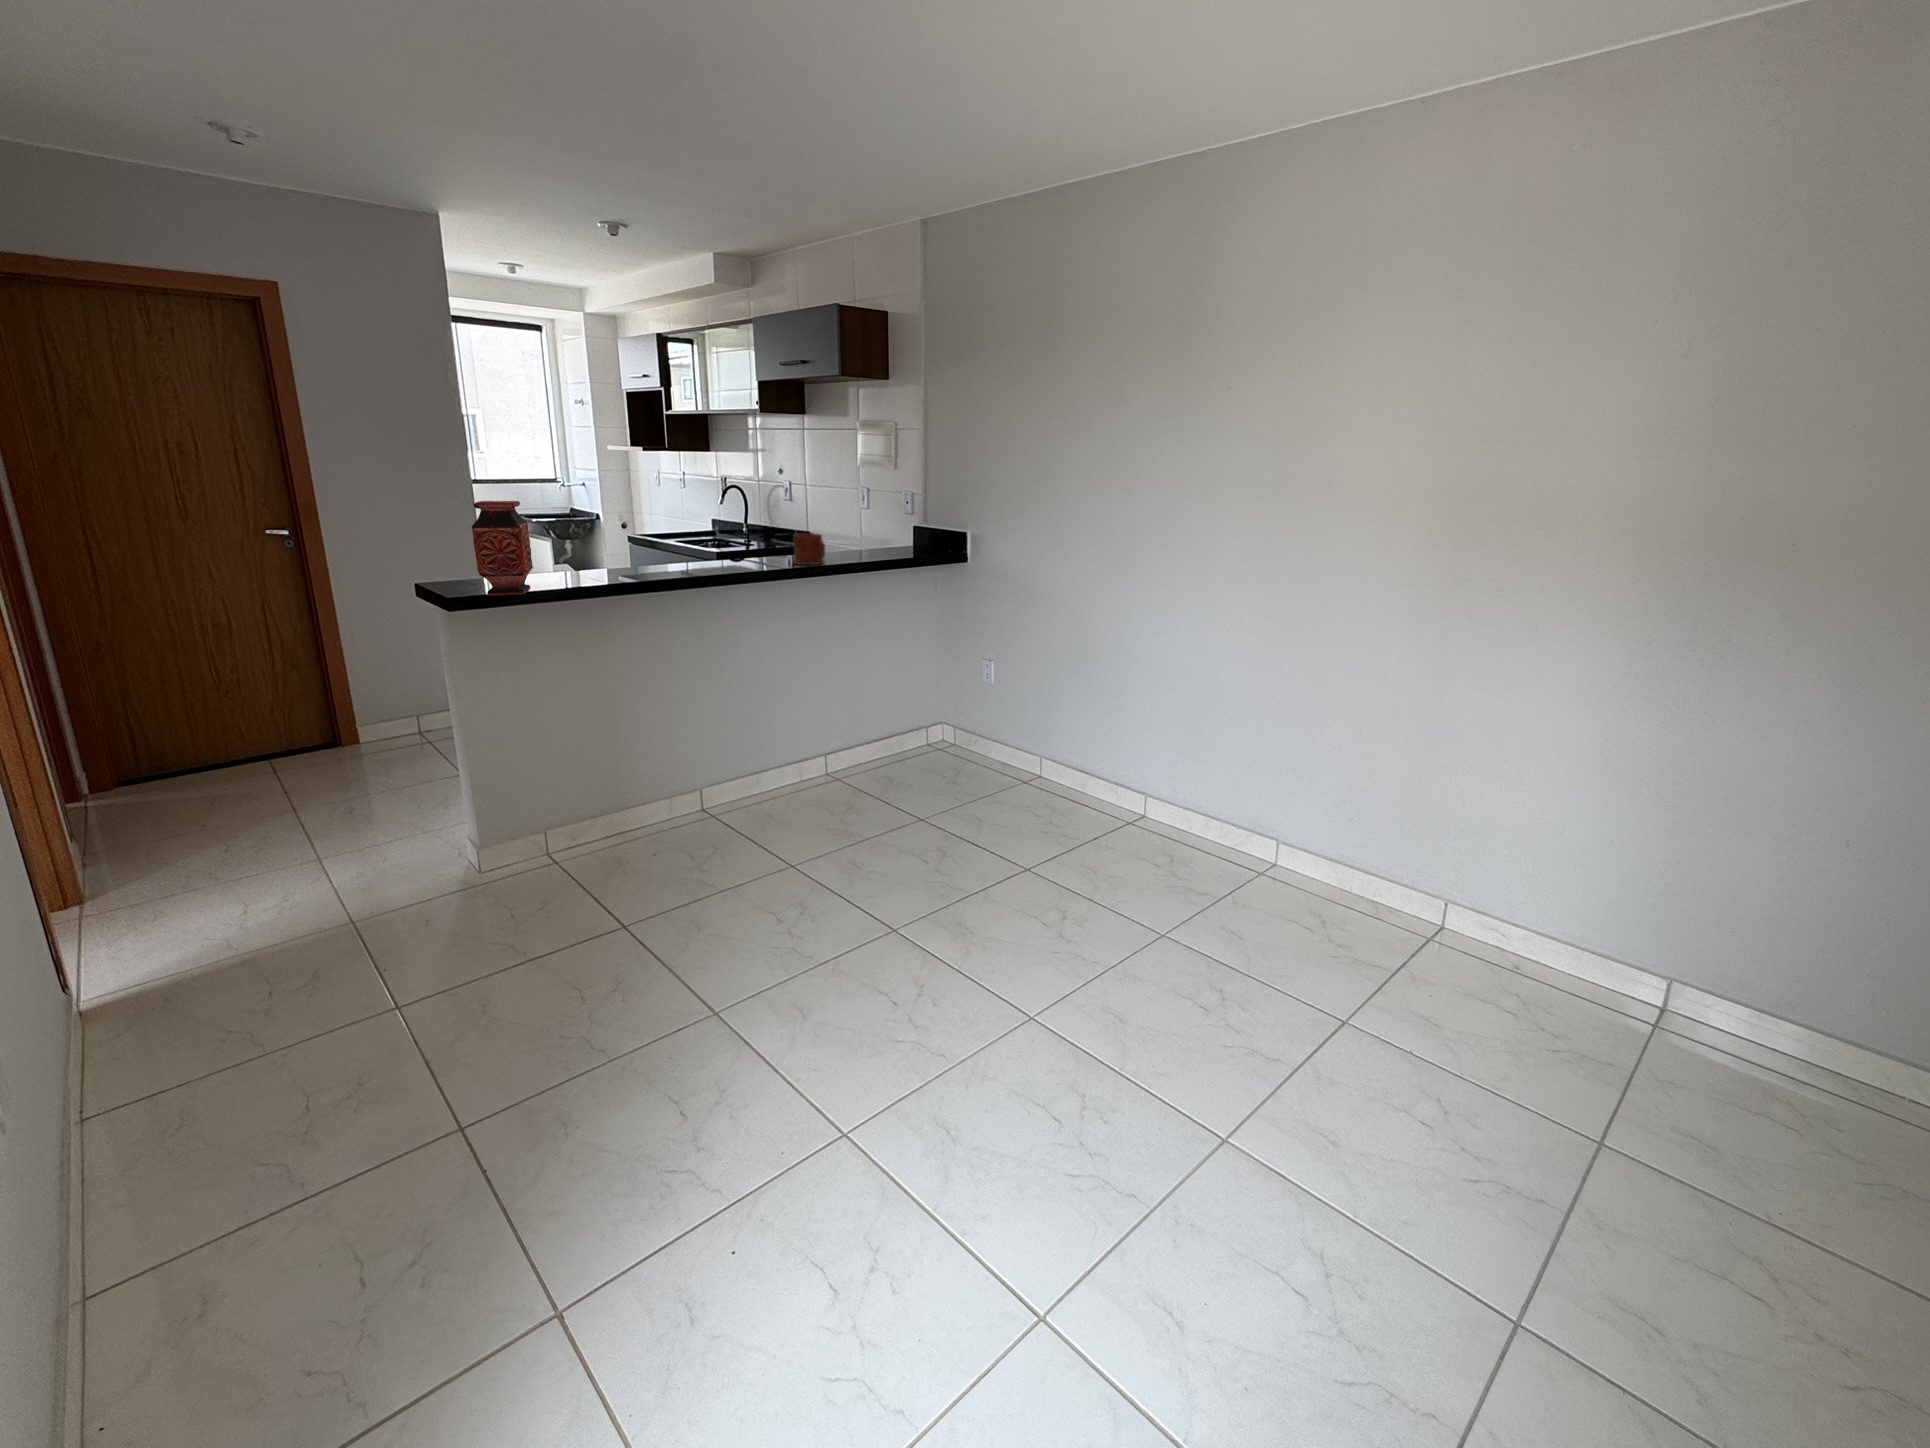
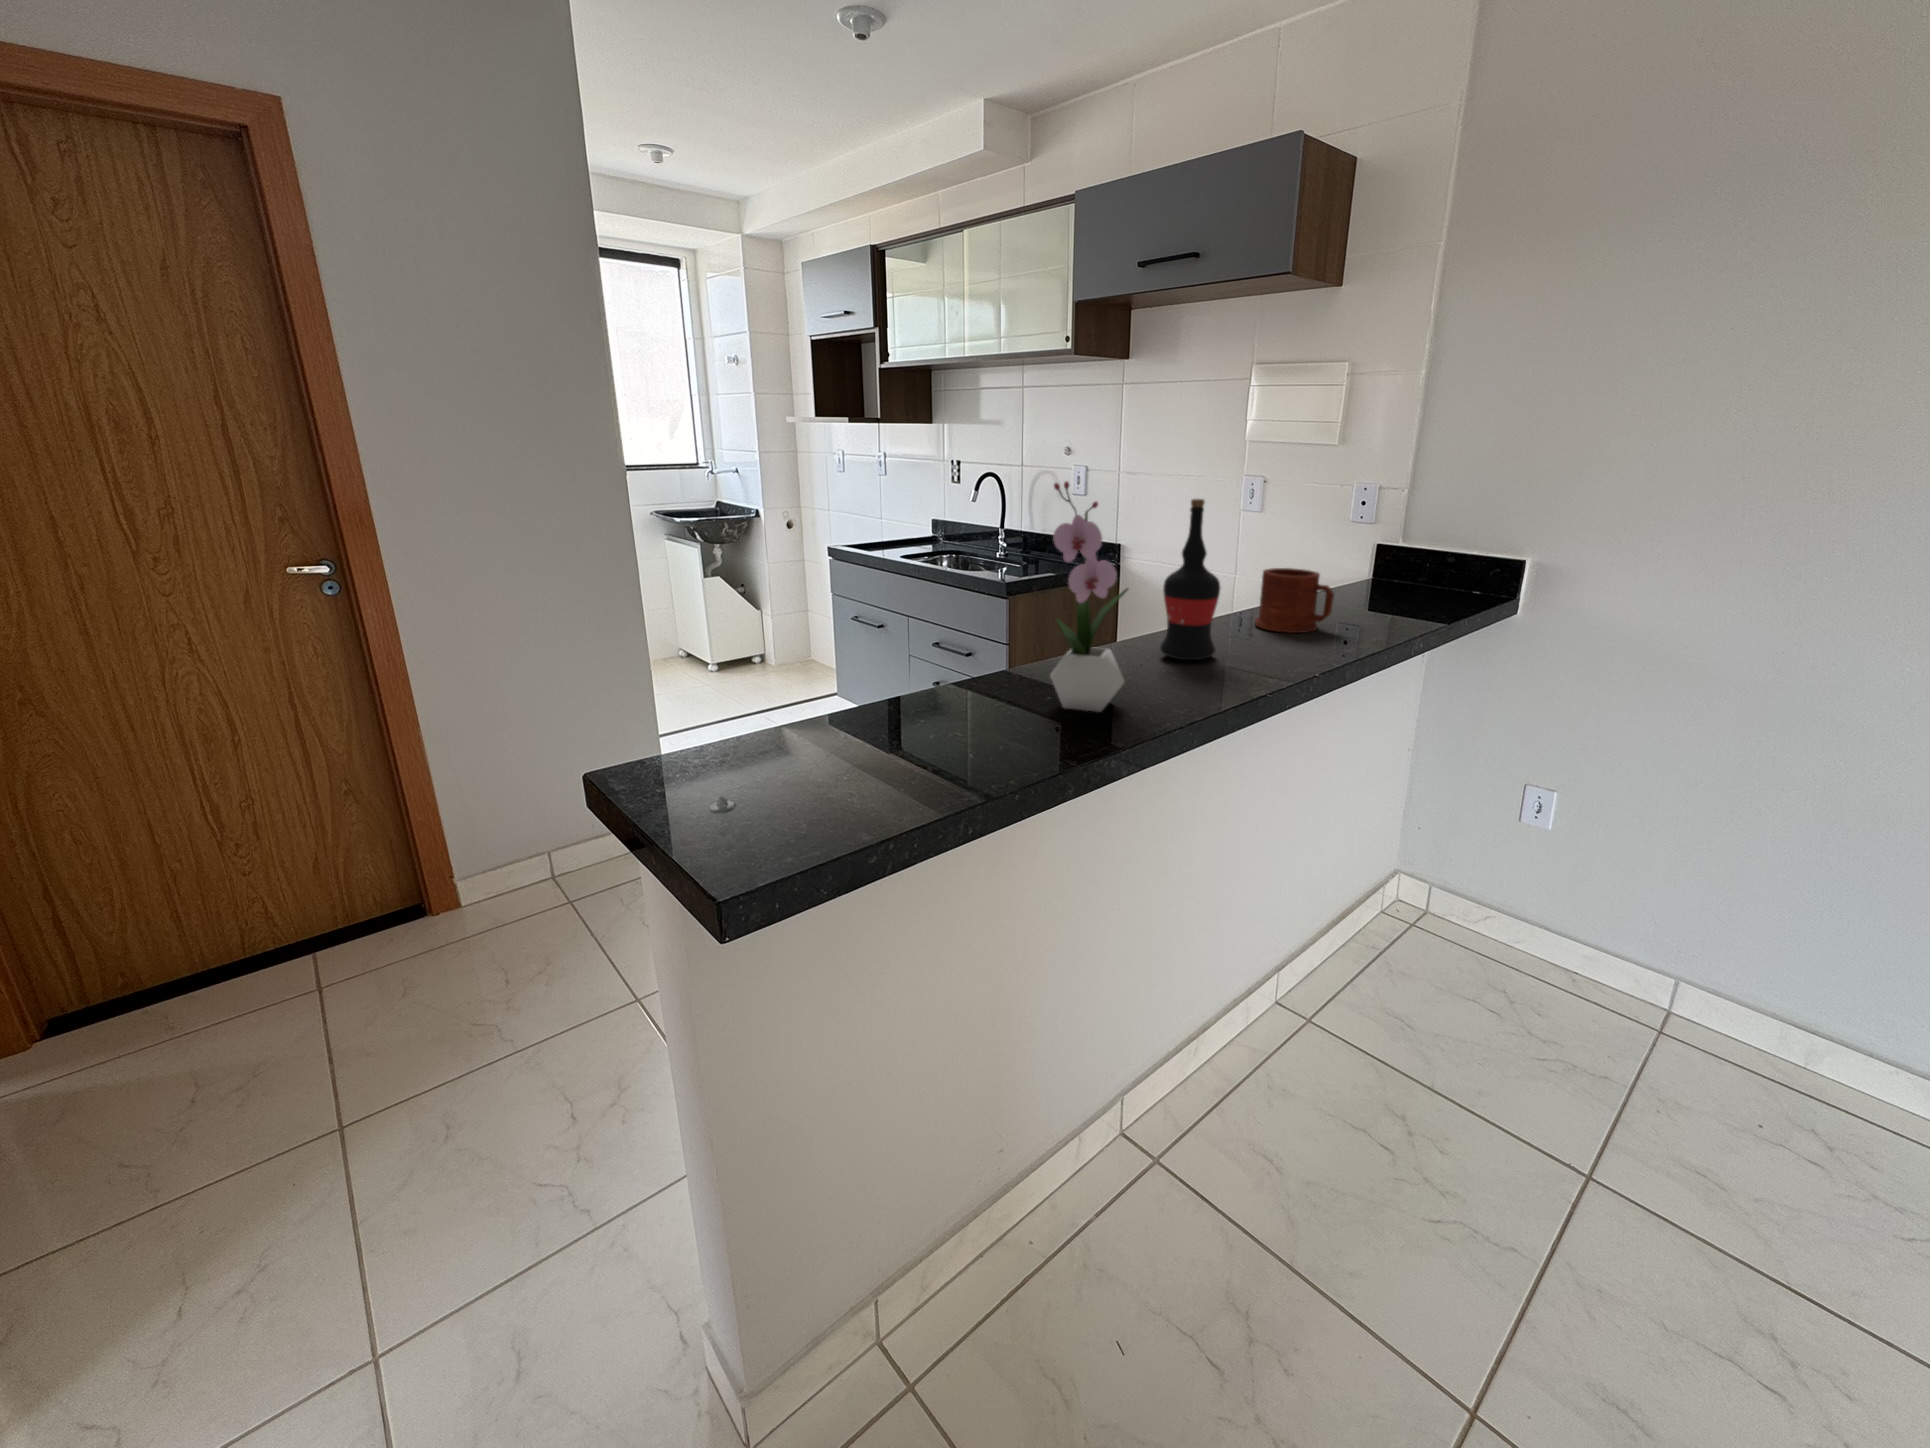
flower arrangement: none [616,483,664,583] -> present [1050,481,1128,712]
wine bottle: none [712,494,743,571] -> present [1160,499,1220,660]
vase: present [472,501,533,596] -> none [757,534,883,790]

